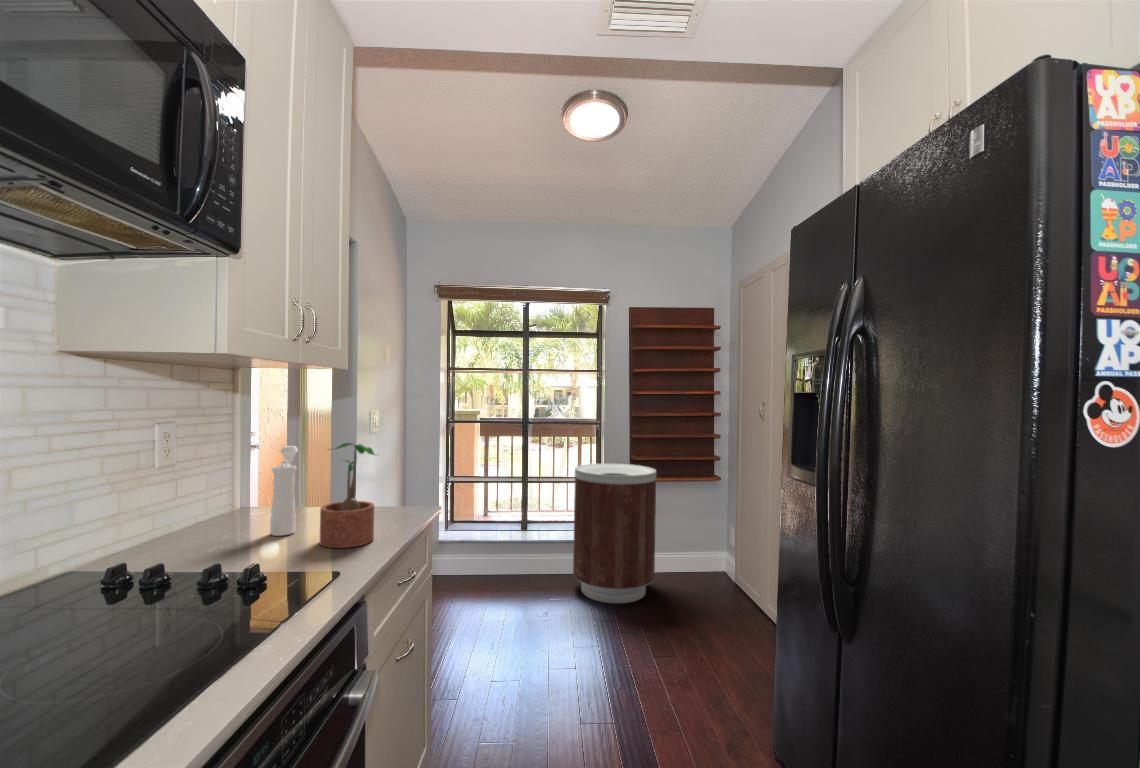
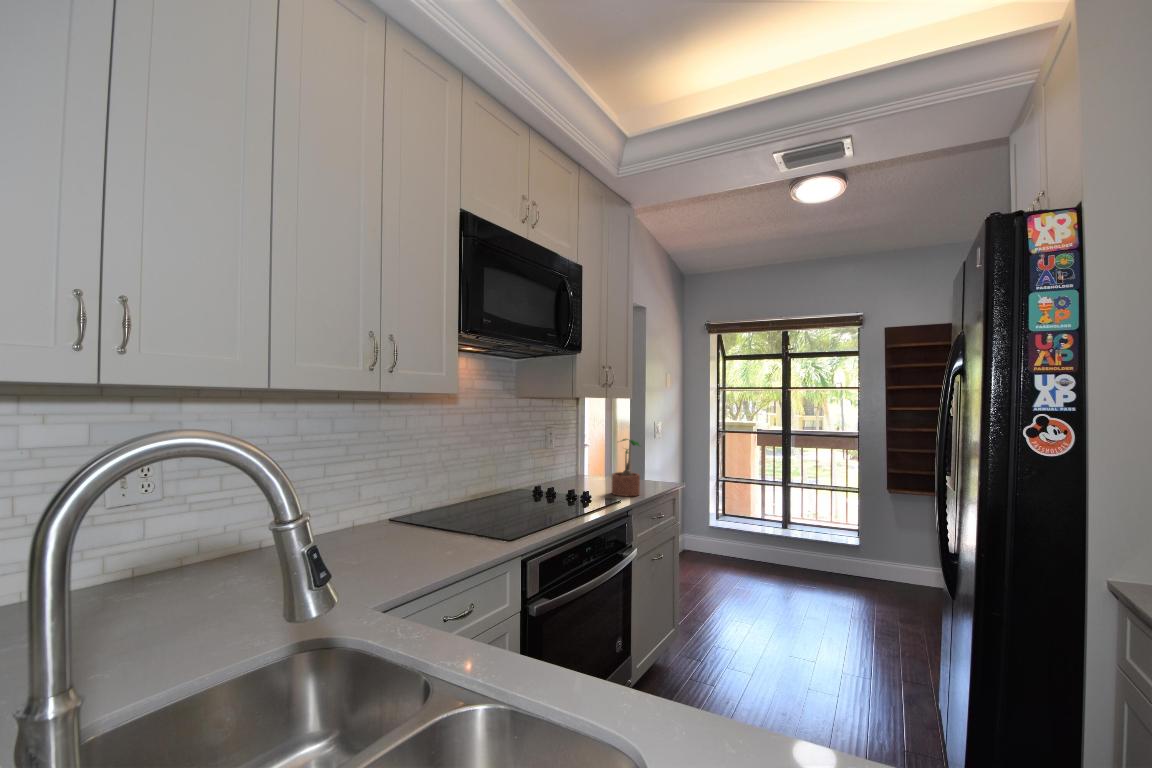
pepper mill: present [270,446,298,536] -> none [588,440,602,488]
trash can: present [573,463,656,603] -> none [827,474,914,604]

